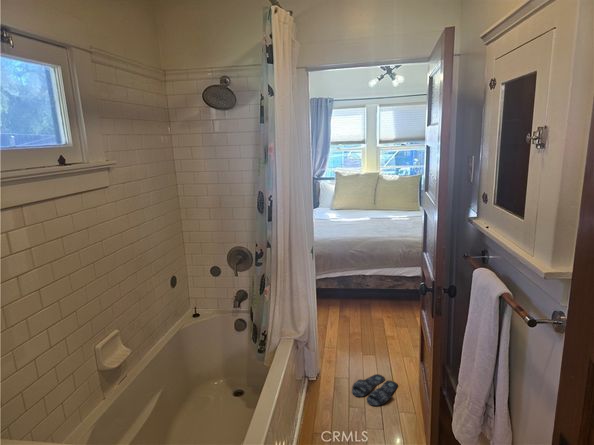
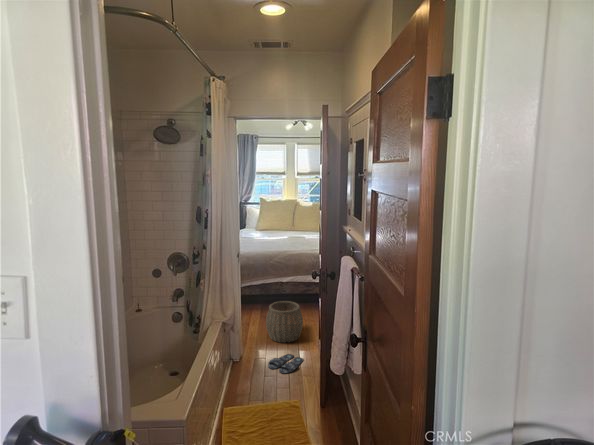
woven basket: none [347,303,395,357] -> present [266,301,303,342]

